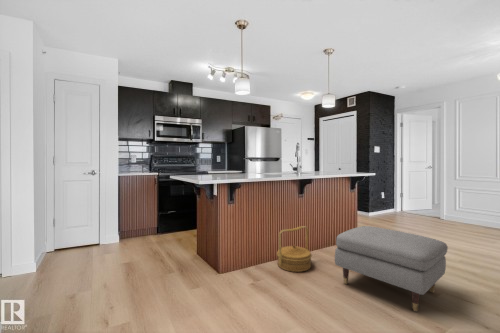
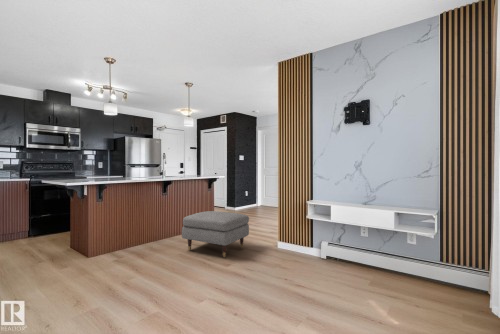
woven basket: present [277,226,312,272] -> none [143,215,171,249]

